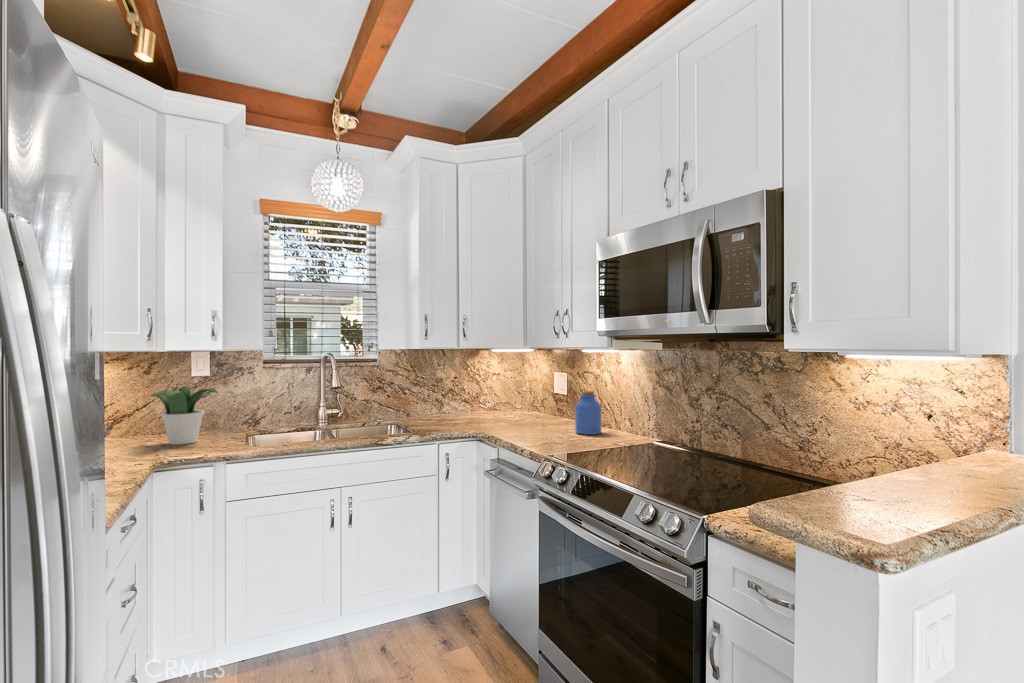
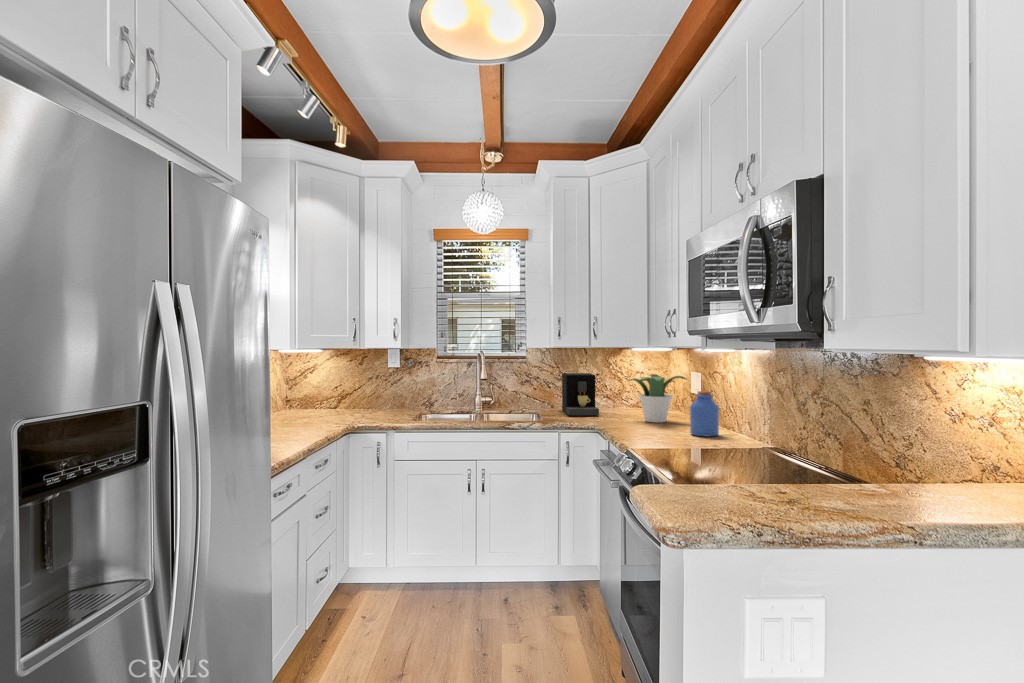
coffee maker: none [418,377,465,423] -> present [562,373,599,416]
potted plant: present [151,387,218,445] -> present [629,374,687,422]

